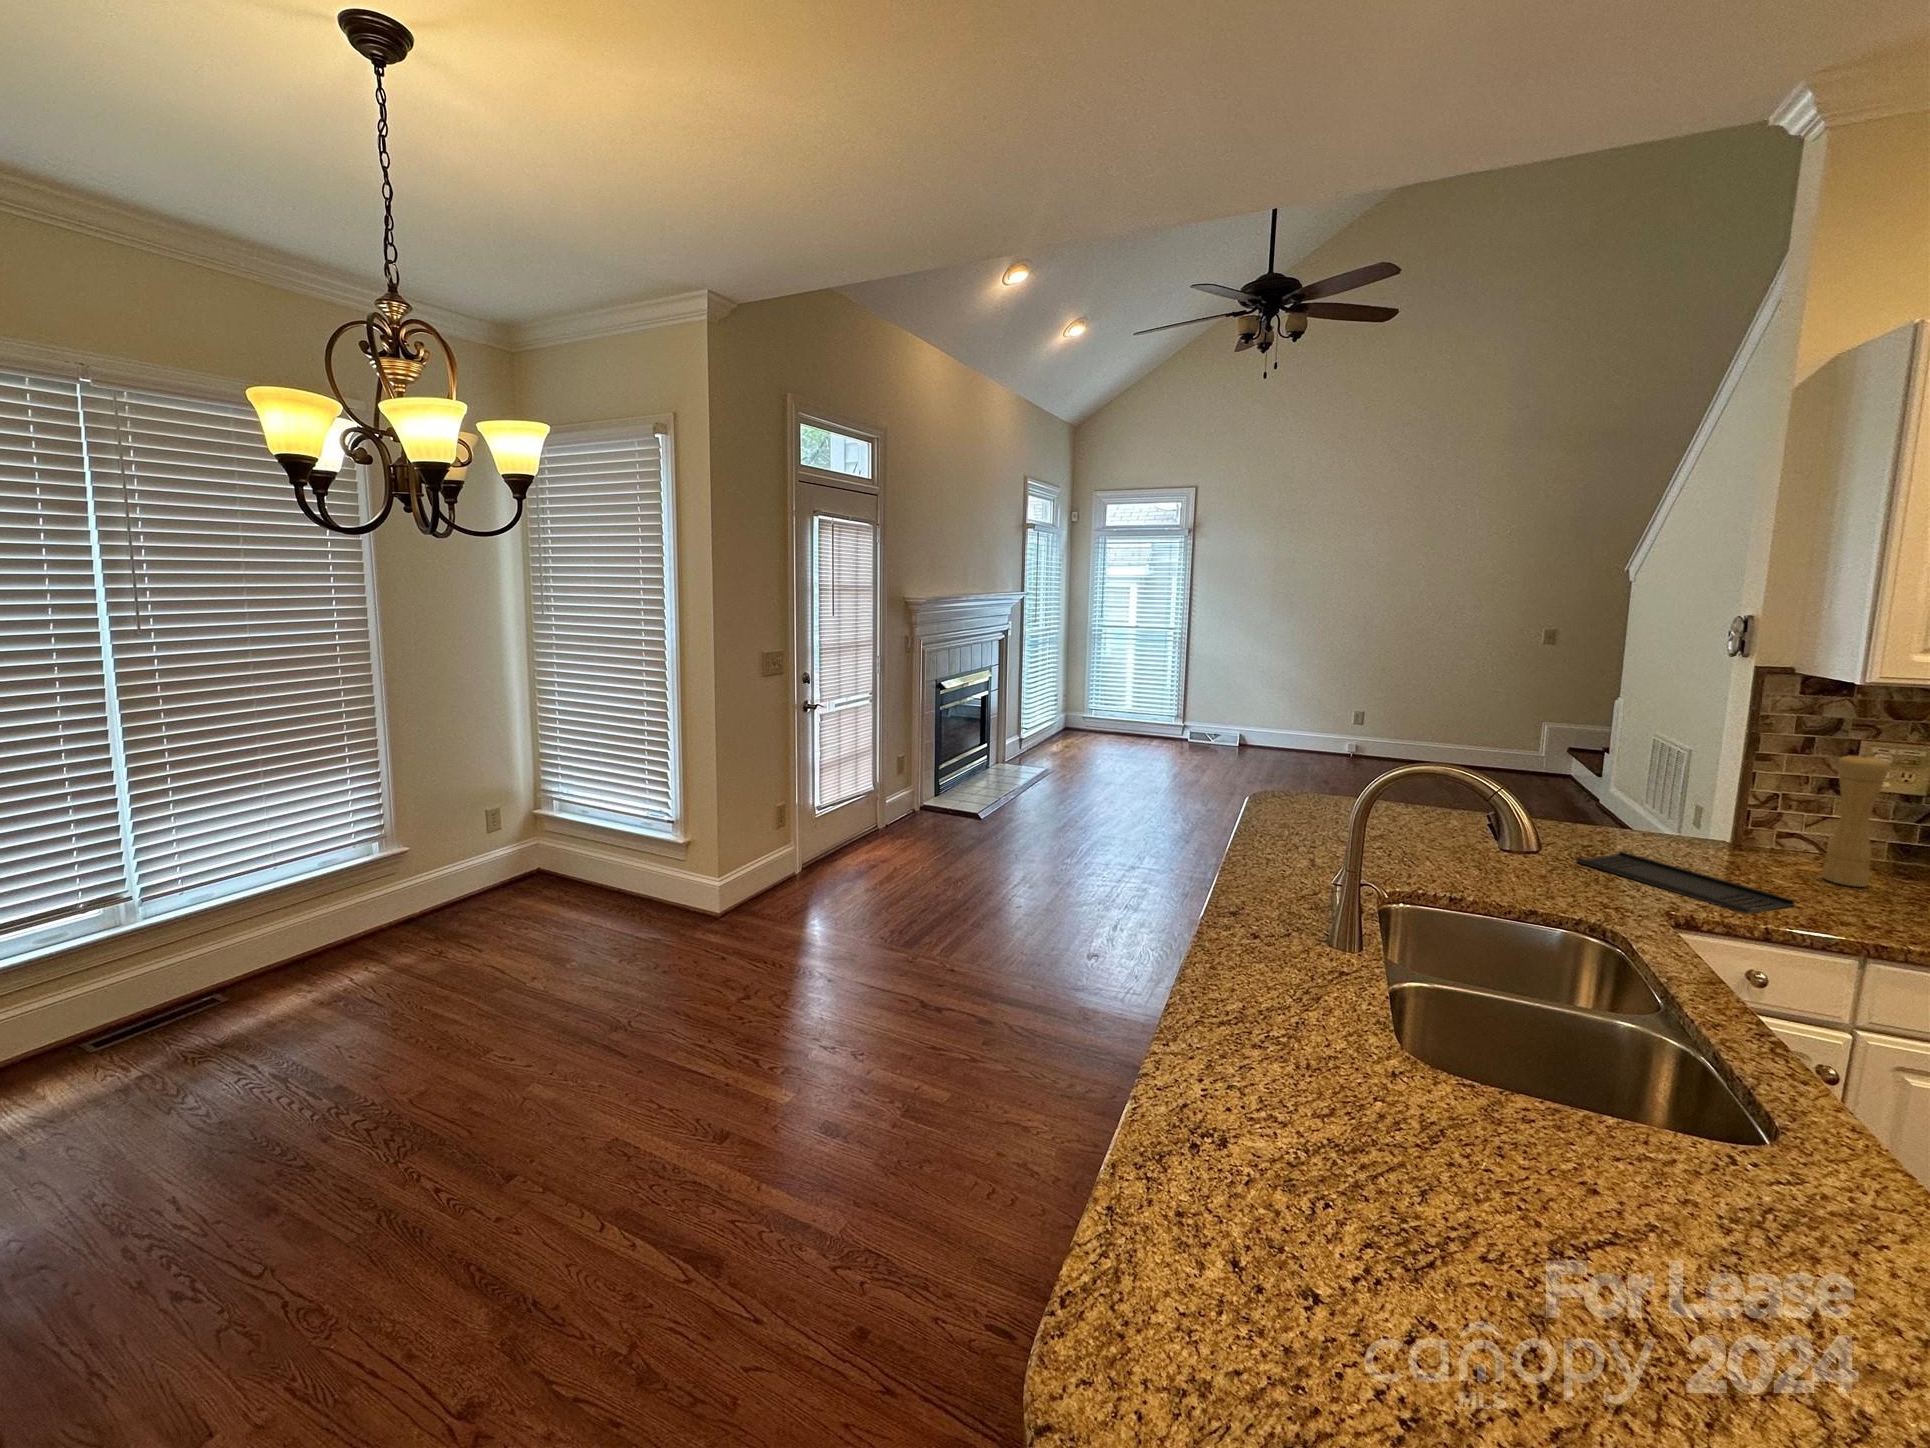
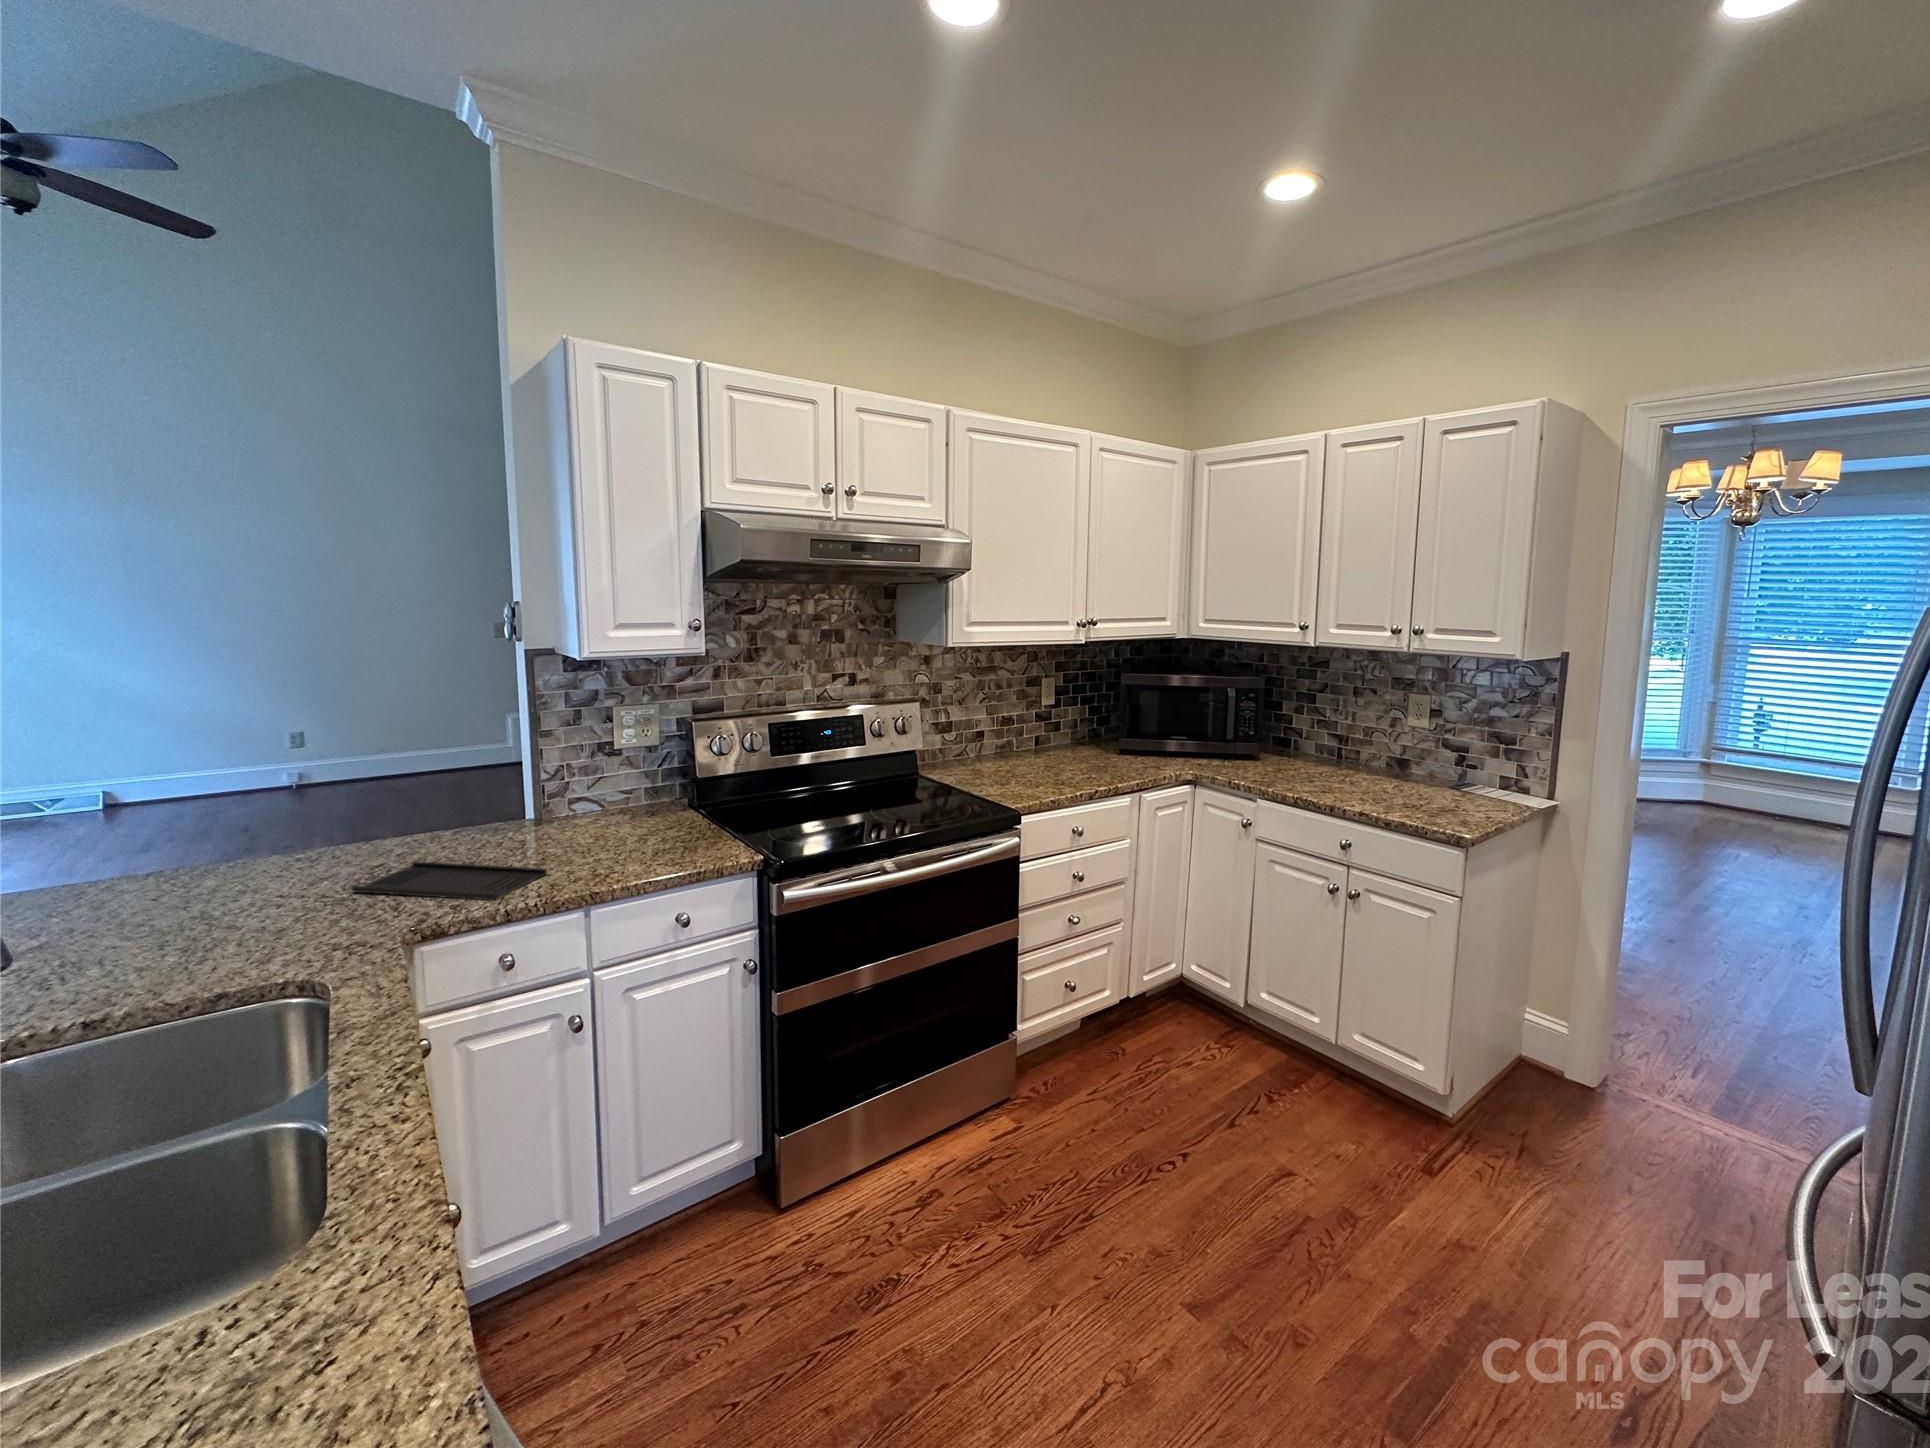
pepper mill: present [1822,754,1890,887] -> none [586,721,622,836]

